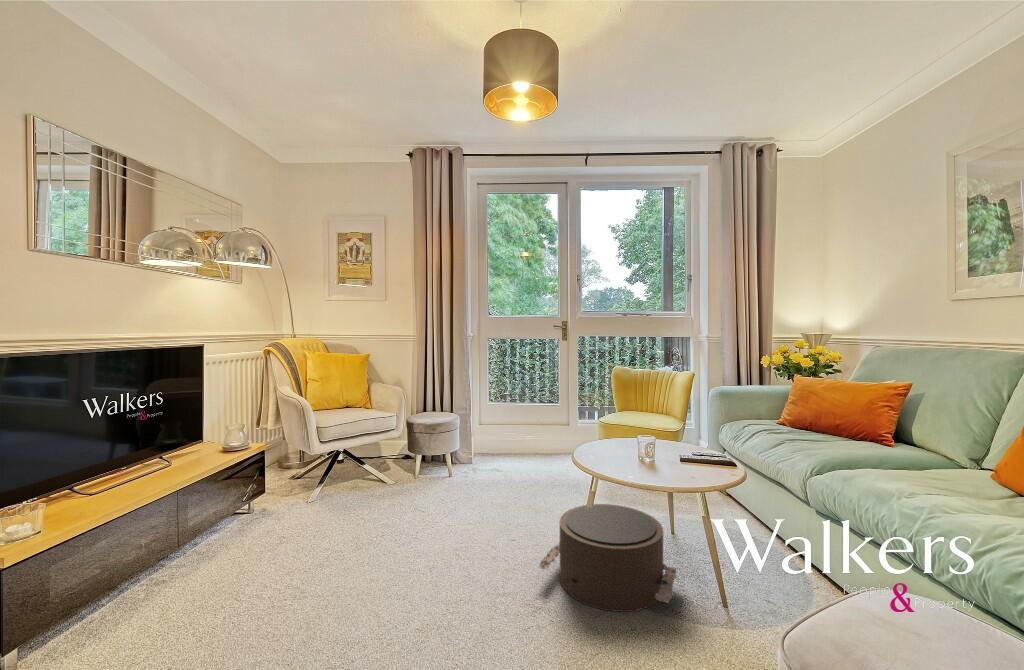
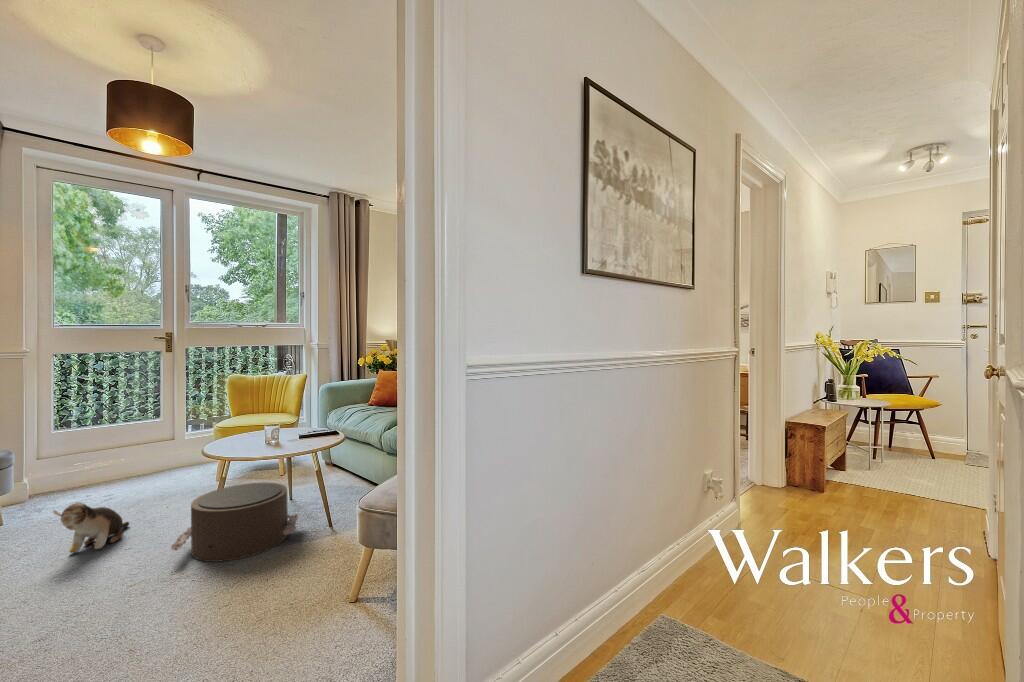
plush toy: none [463,483,523,532] -> present [53,503,129,553]

